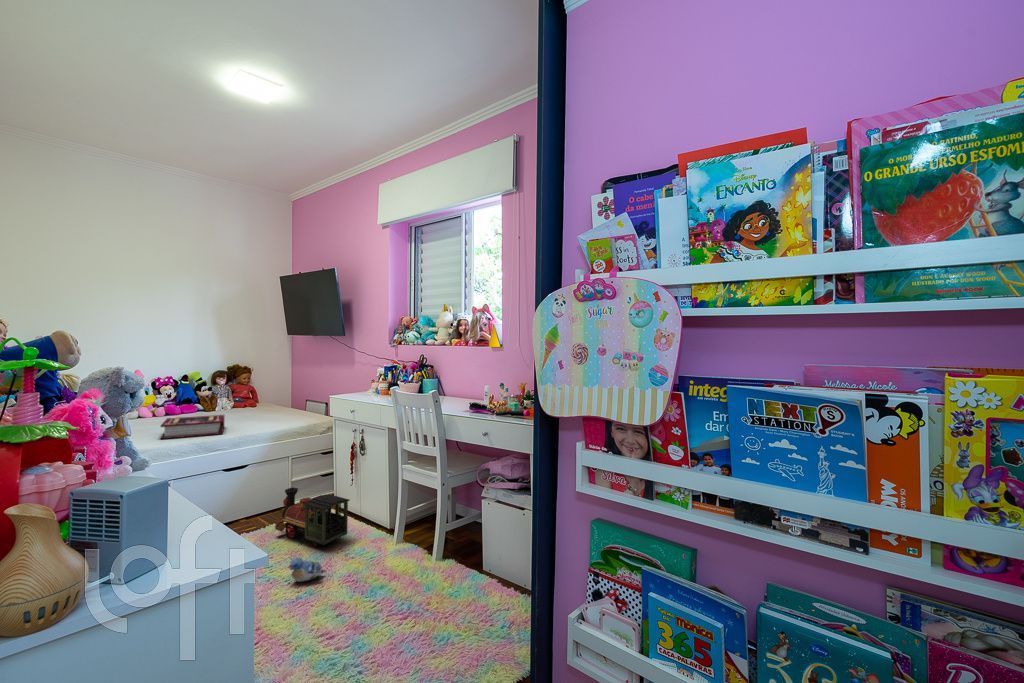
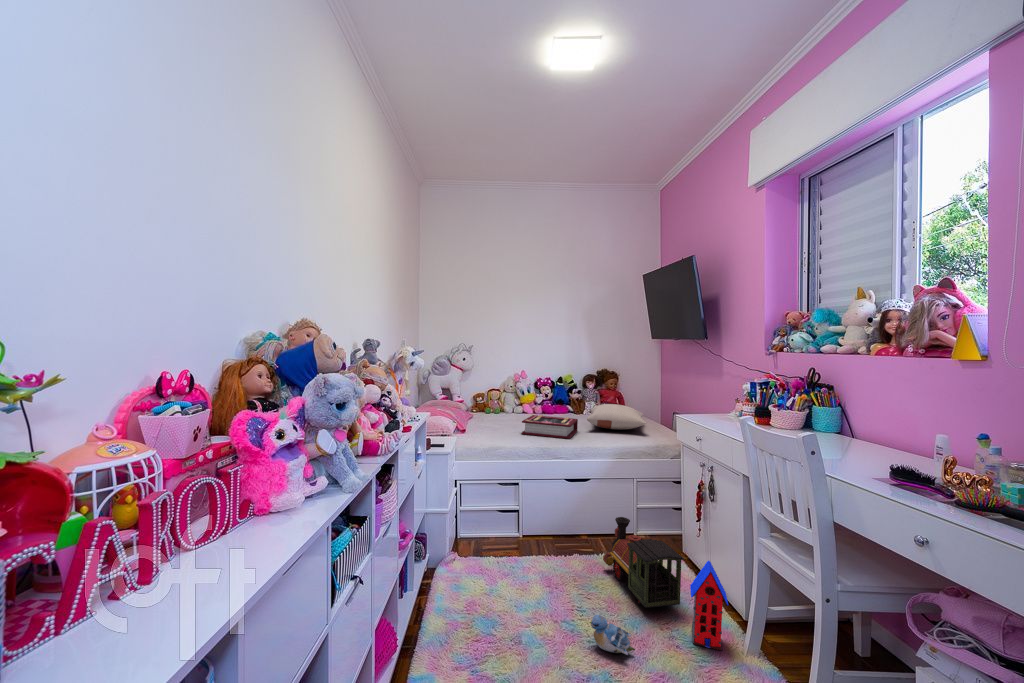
pillow: none [231,397,295,420] -> present [587,404,646,430]
toy house: none [357,493,385,552] -> present [690,561,728,650]

